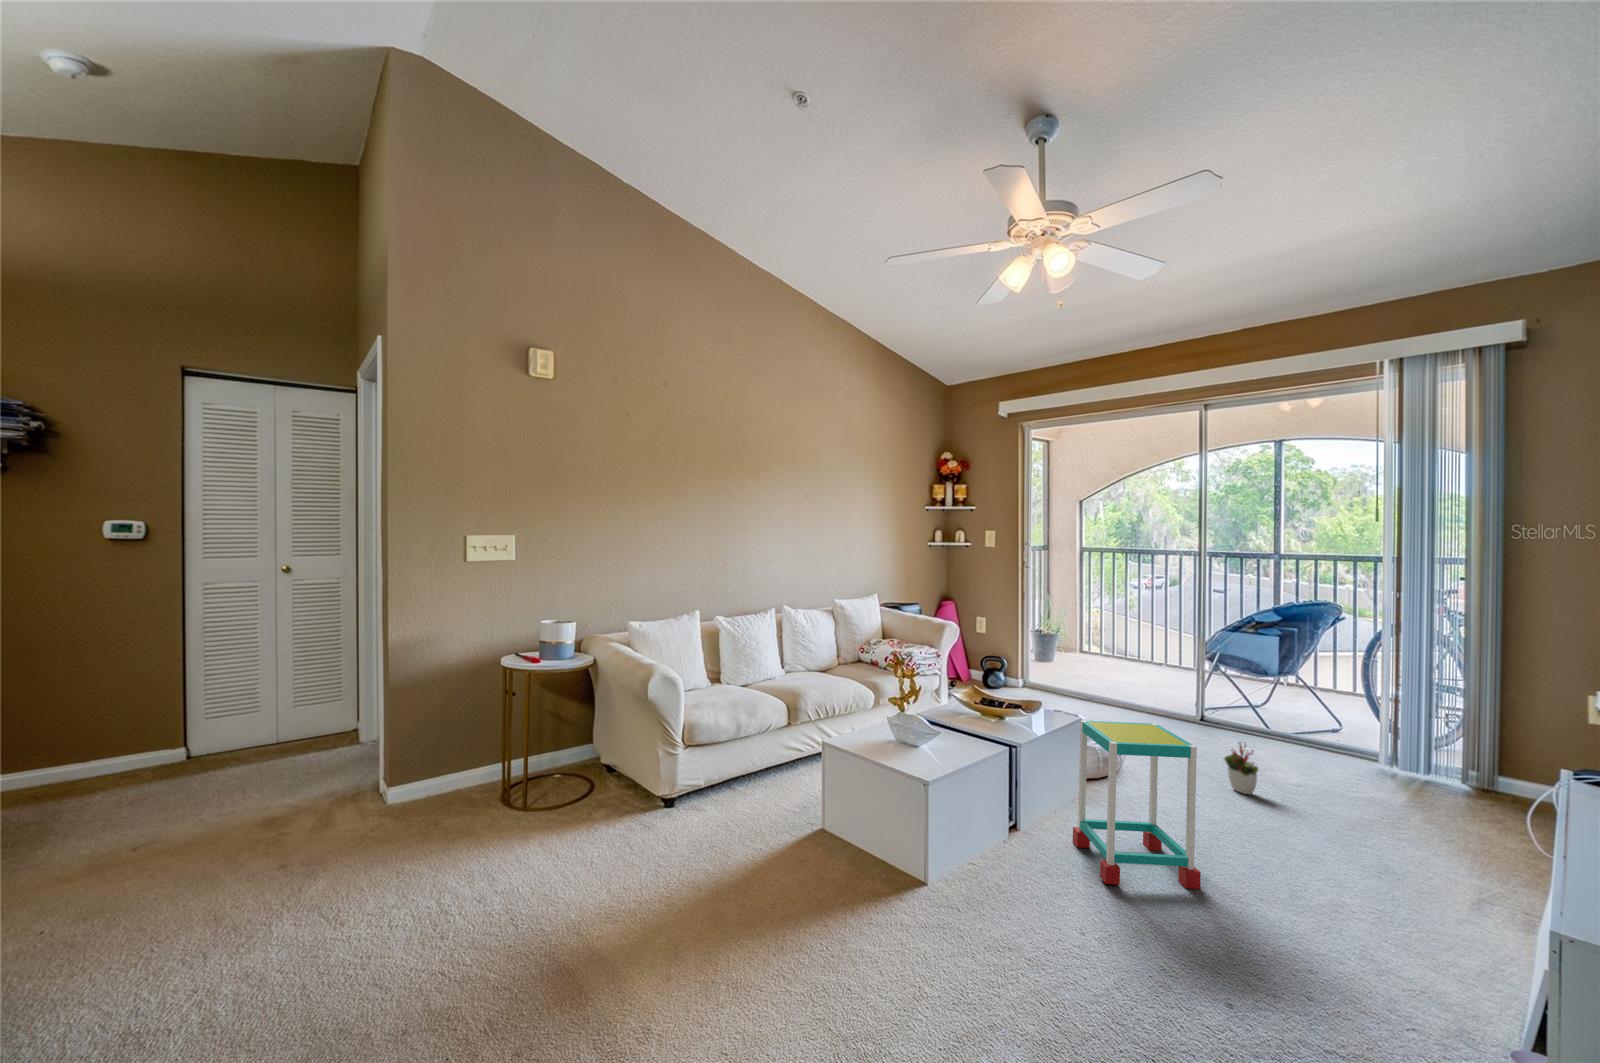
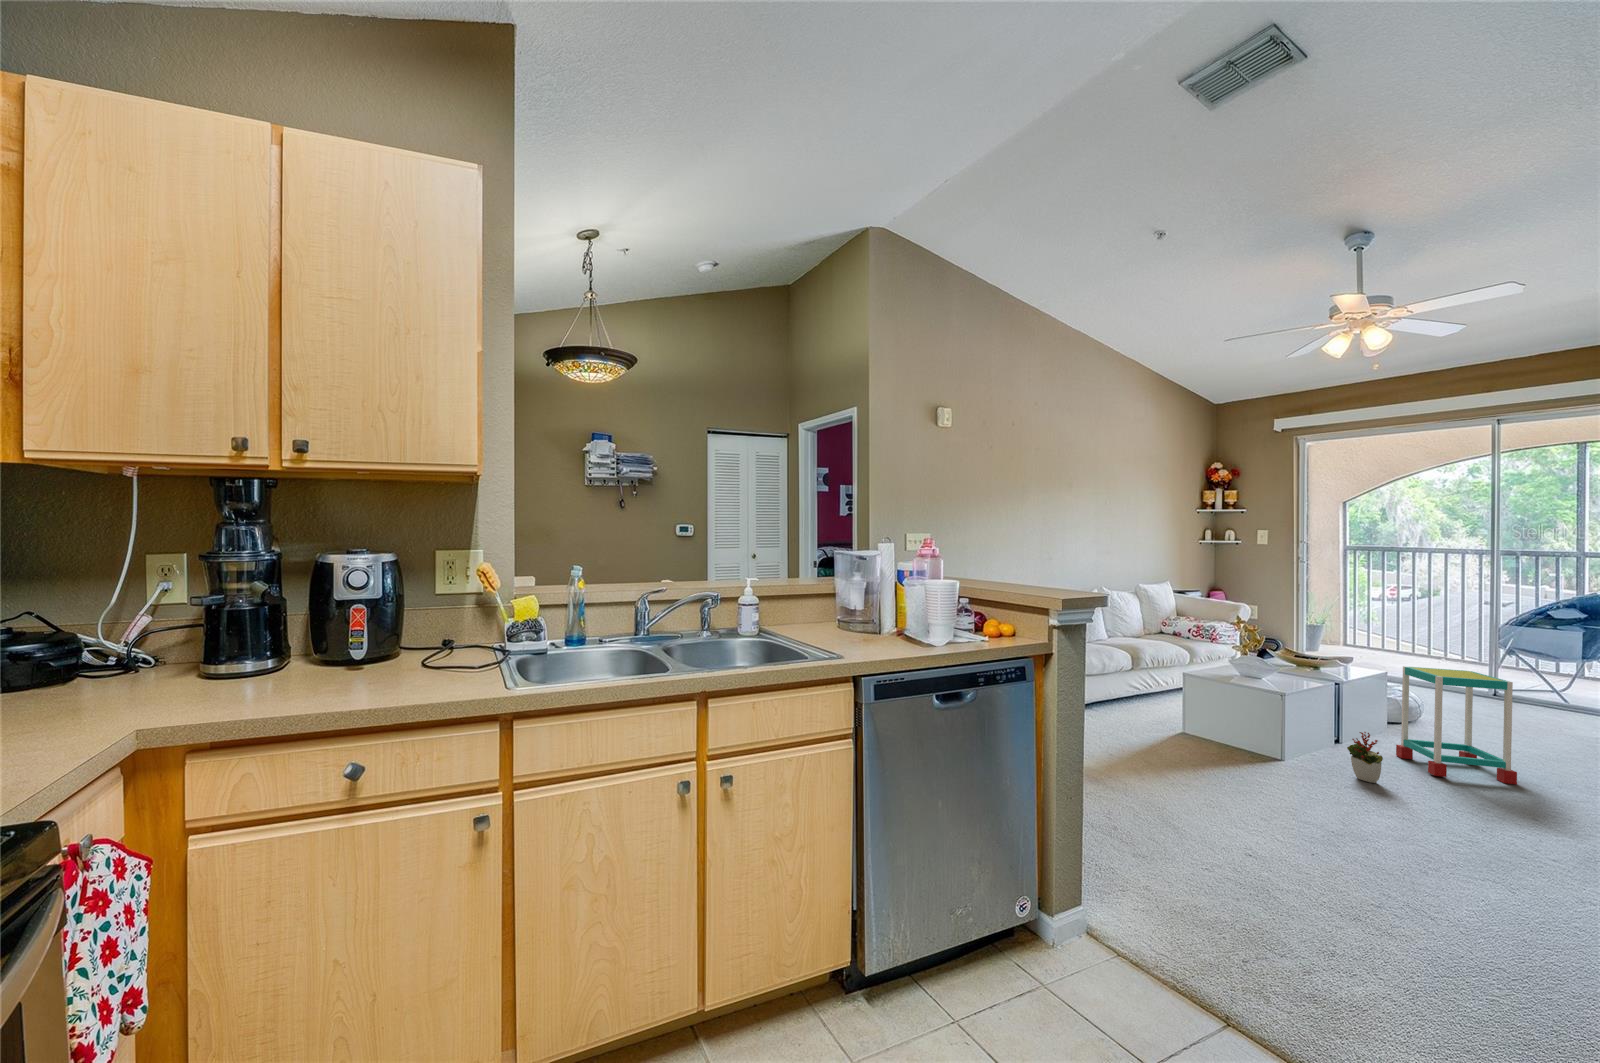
decorative plant: present [1224,741,1258,795] -> present [1347,732,1383,783]

